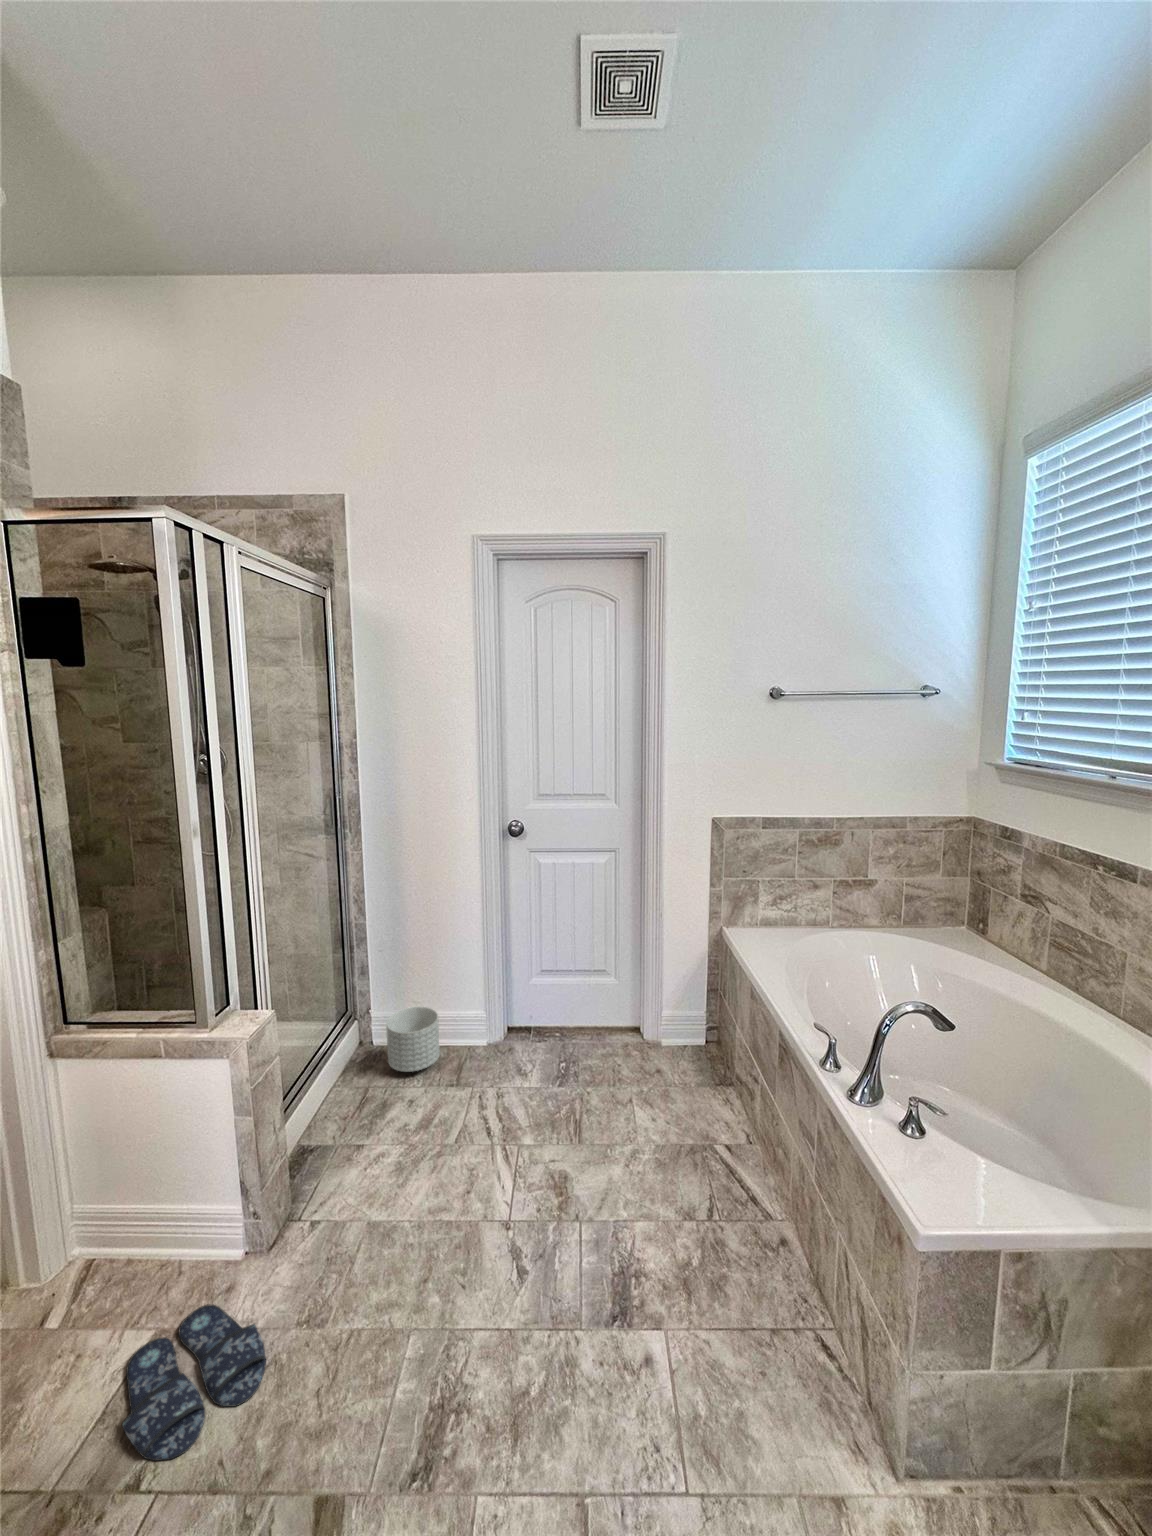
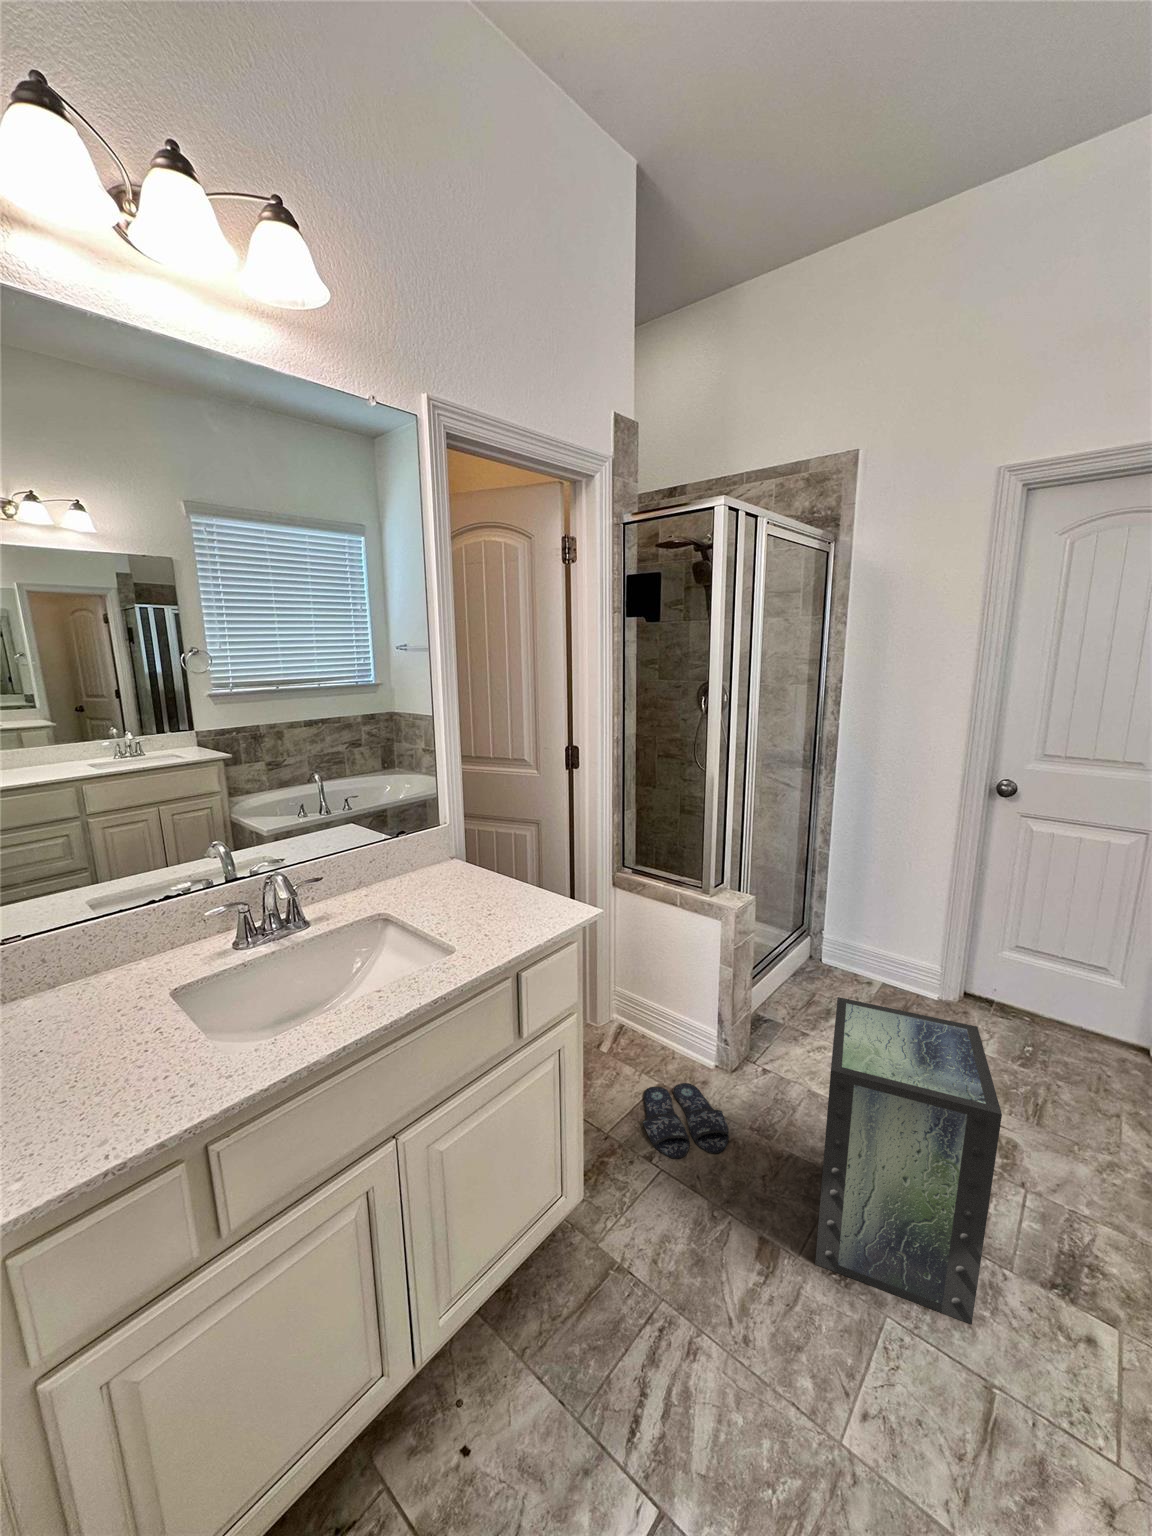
planter: present [386,1007,440,1072] -> none [835,938,889,996]
storage box: none [377,1087,556,1485] -> present [815,997,1002,1324]

